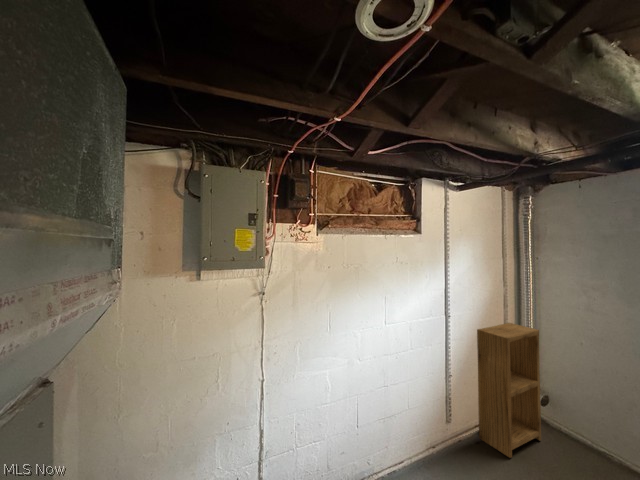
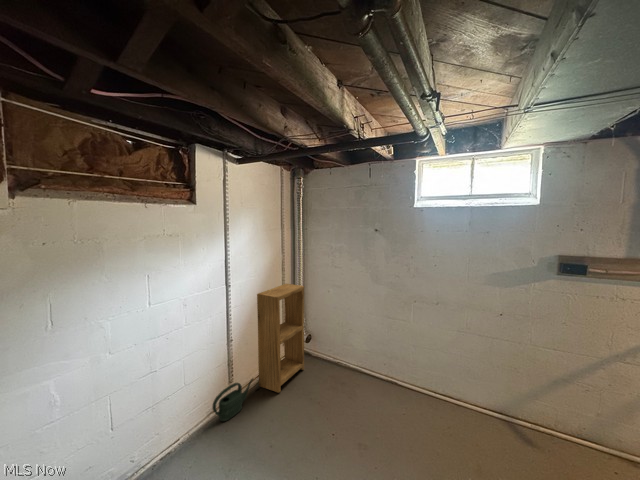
watering can: none [434,424,475,464] -> present [213,379,253,421]

